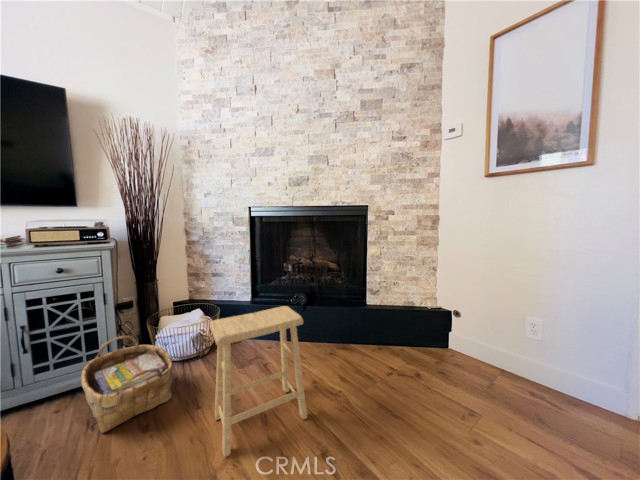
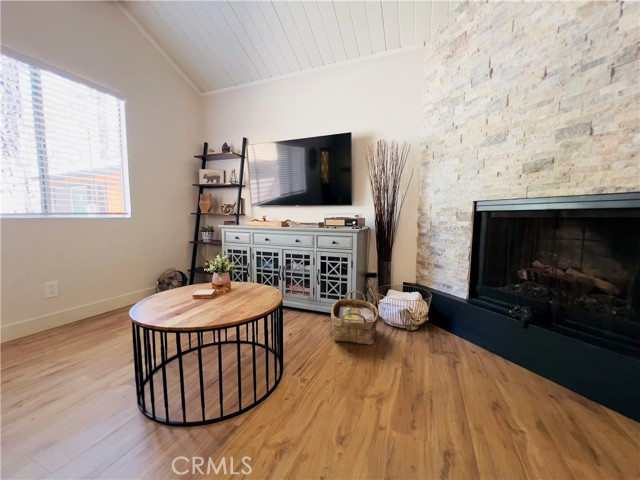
footstool: present [210,306,307,457] -> none [377,291,465,421]

